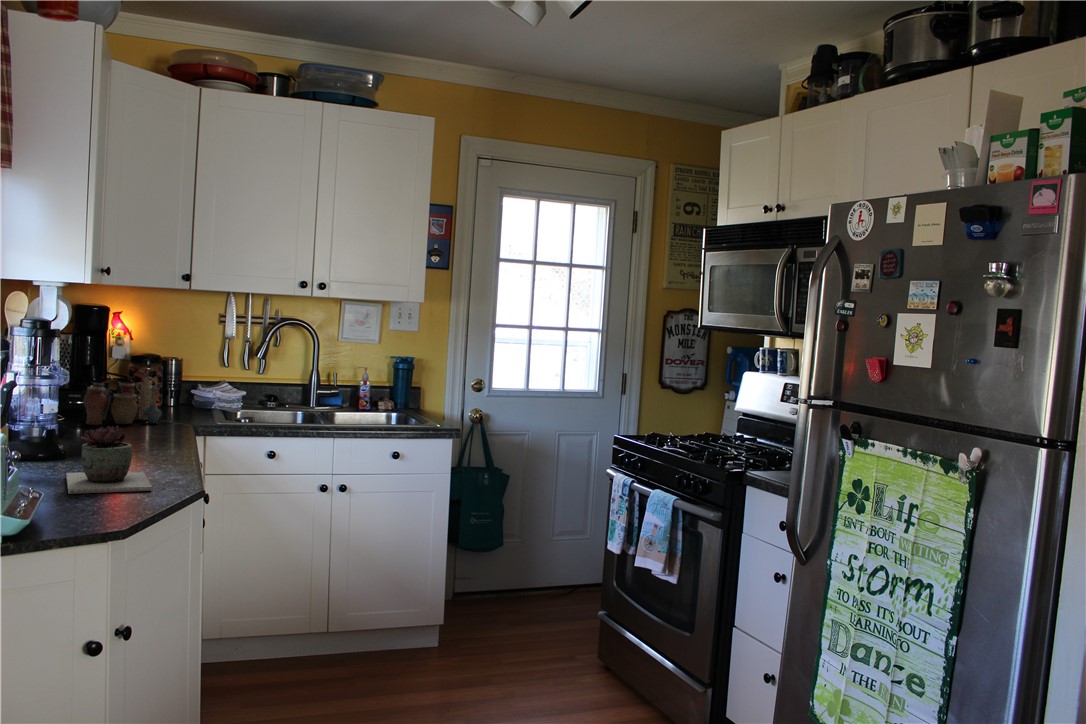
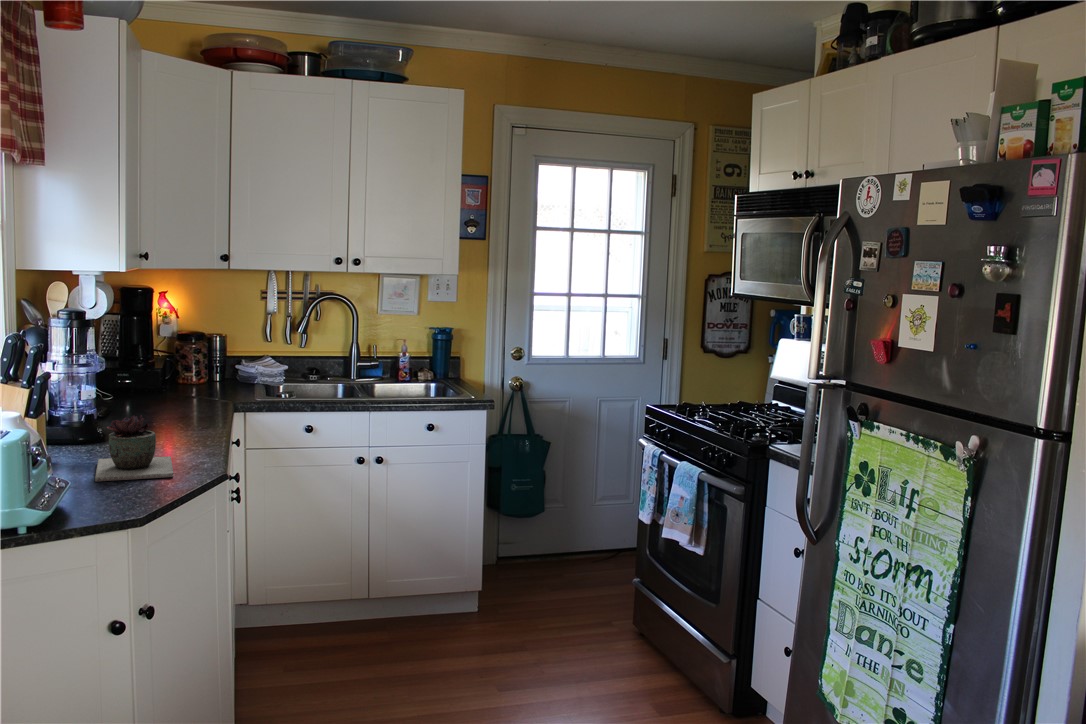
vase: present [84,380,162,425] -> none [132,358,206,403]

